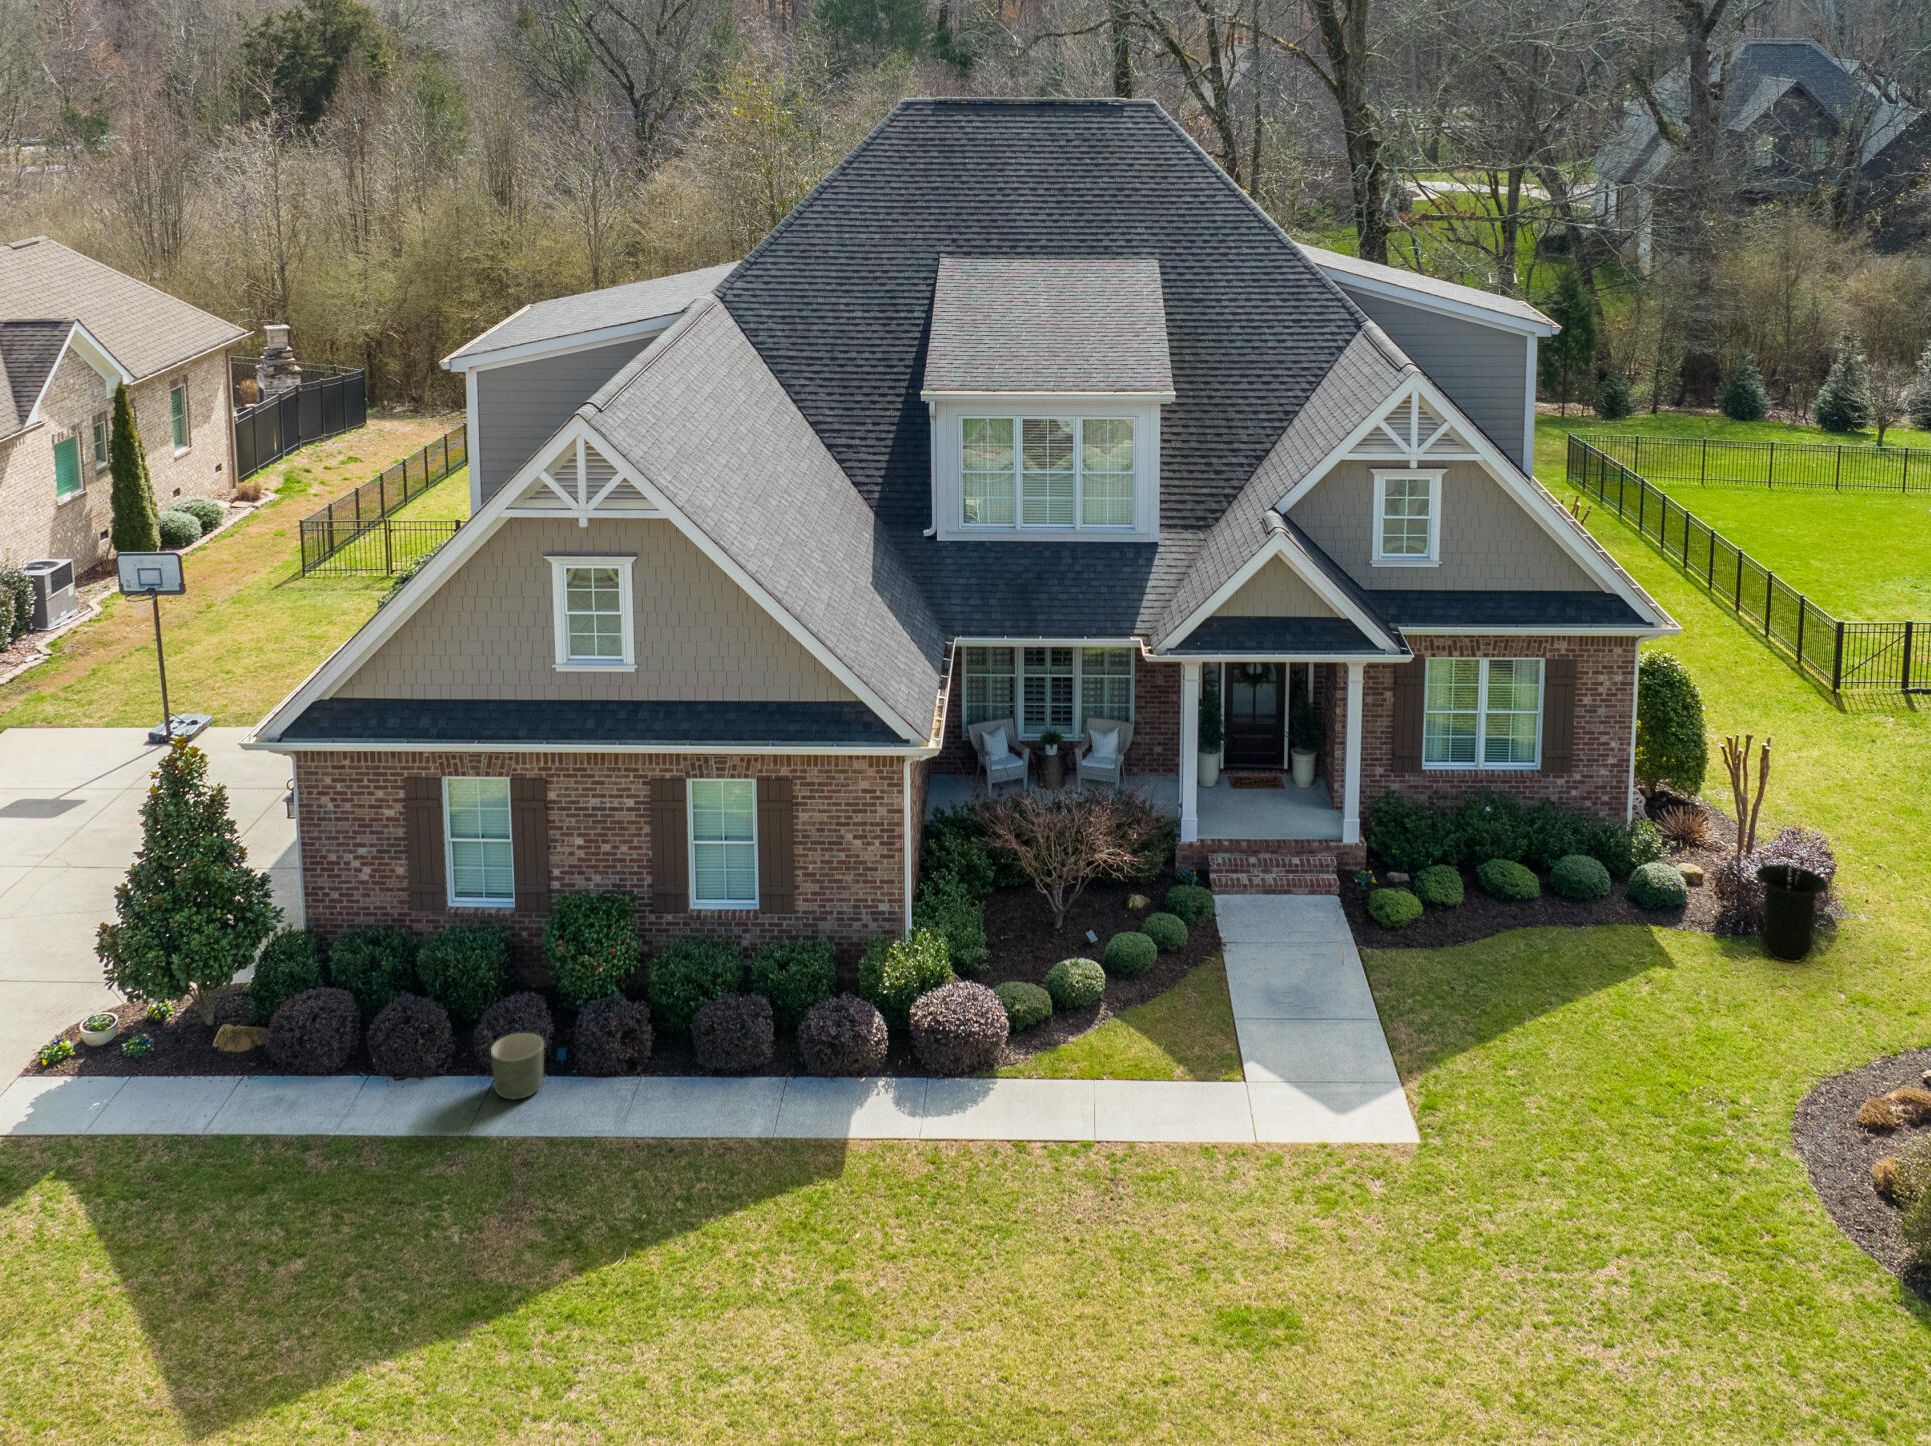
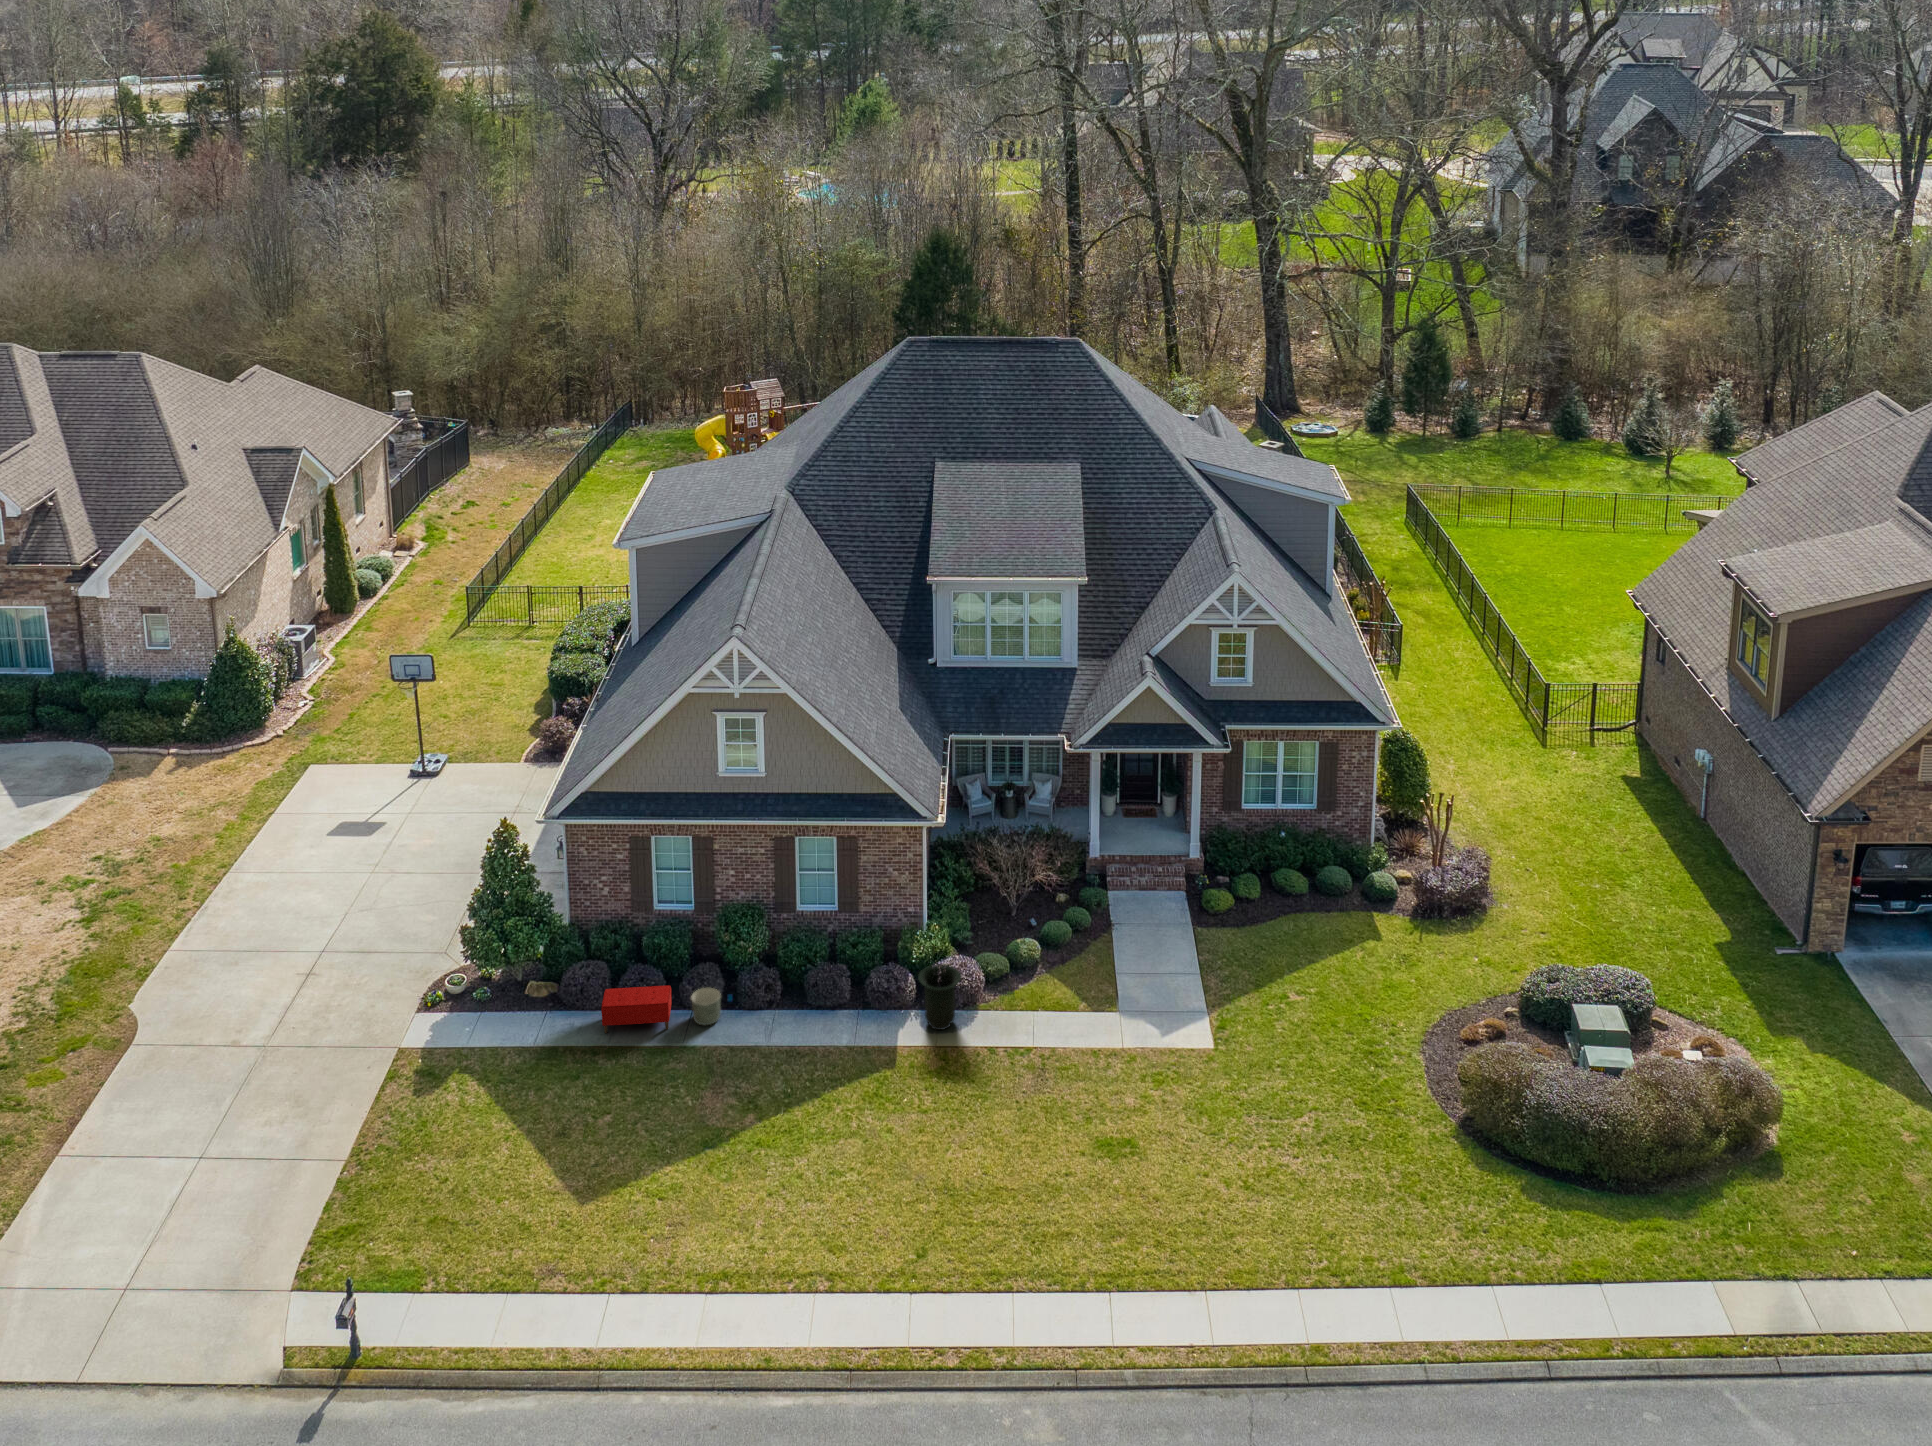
trash can: present [1756,864,1827,963] -> present [918,964,962,1030]
bench: none [326,1028,460,1112] -> present [601,985,672,1033]

